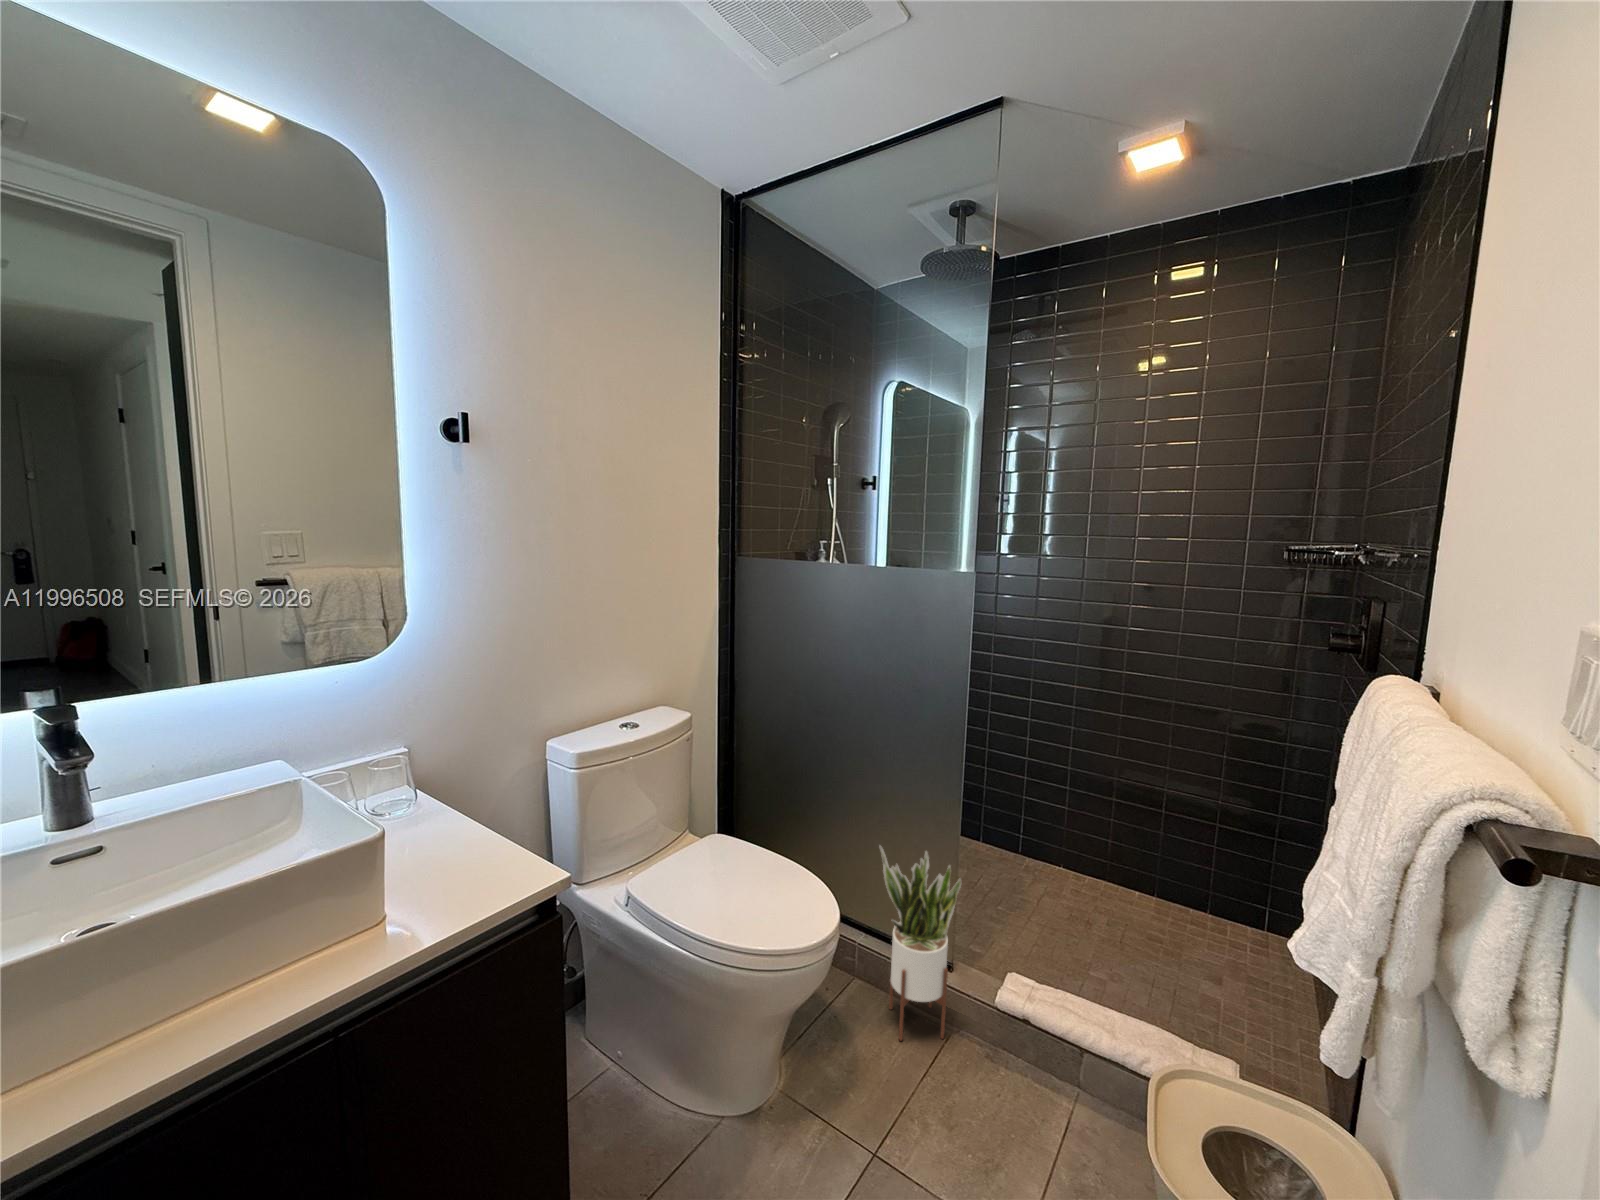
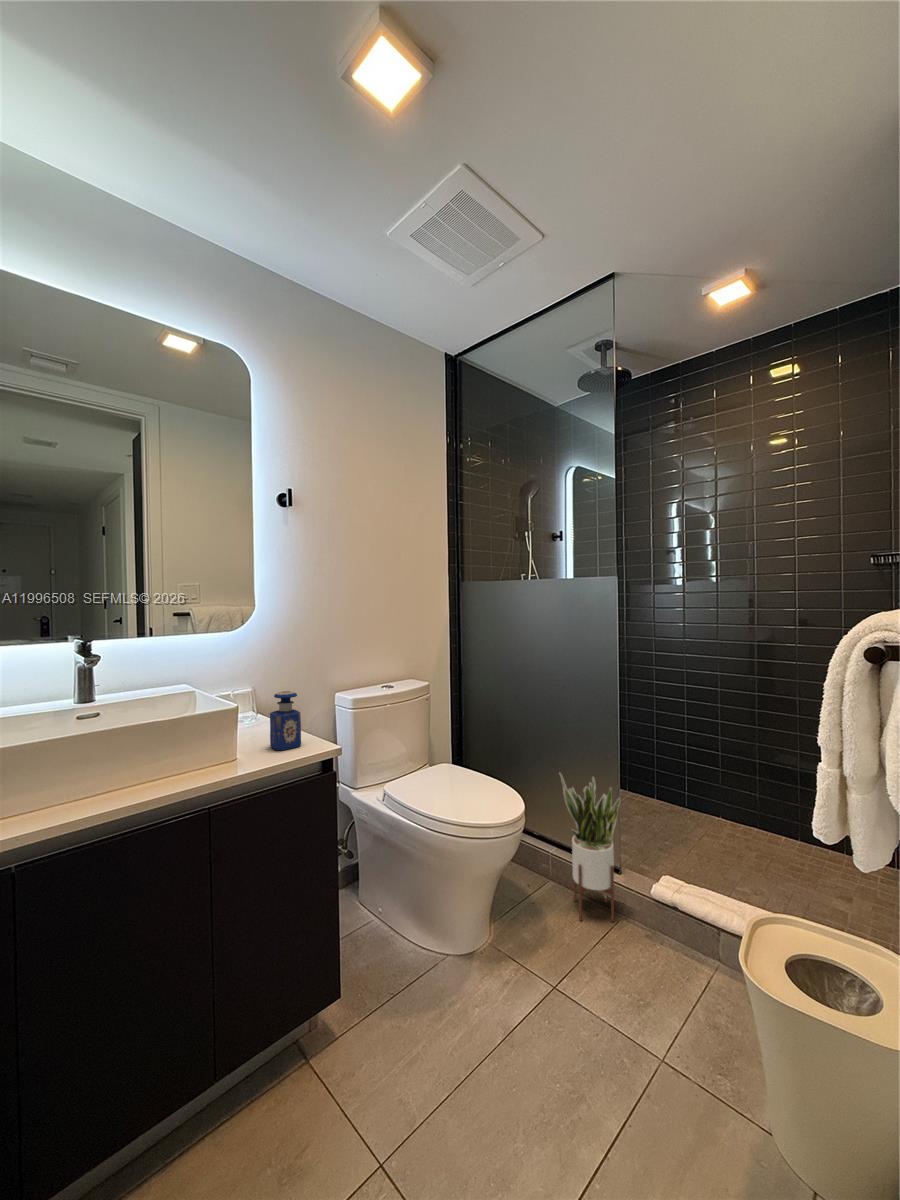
perfume bottle: none [444,786,501,889] -> present [270,691,301,750]

